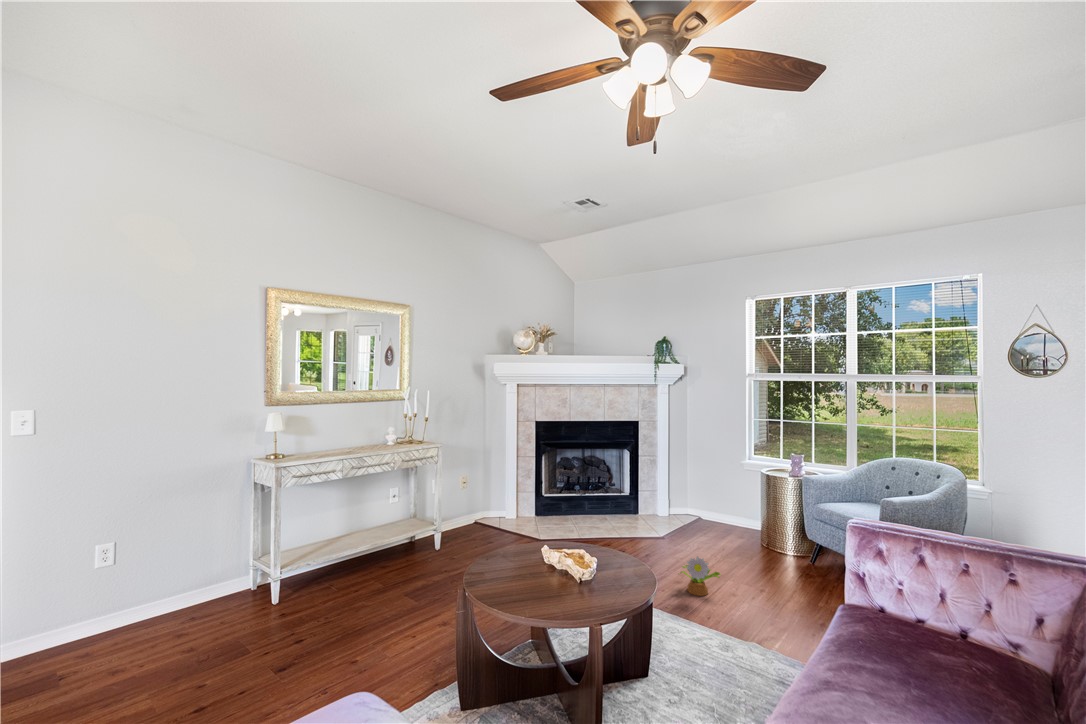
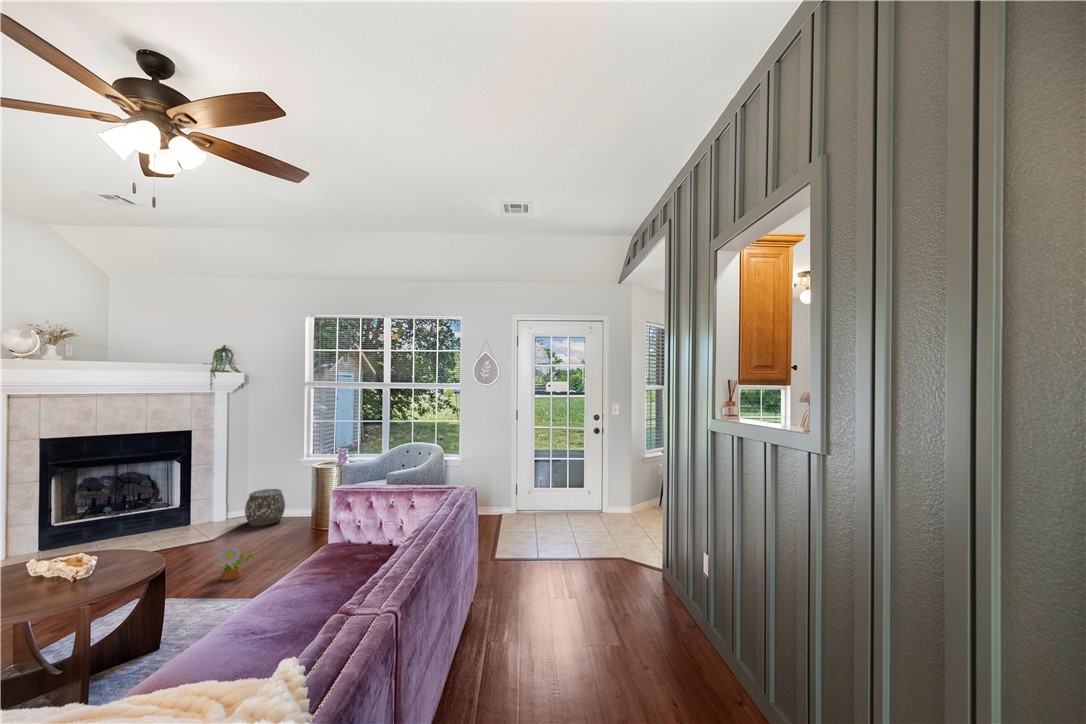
woven basket: none [688,492,729,533] -> present [245,489,285,526]

